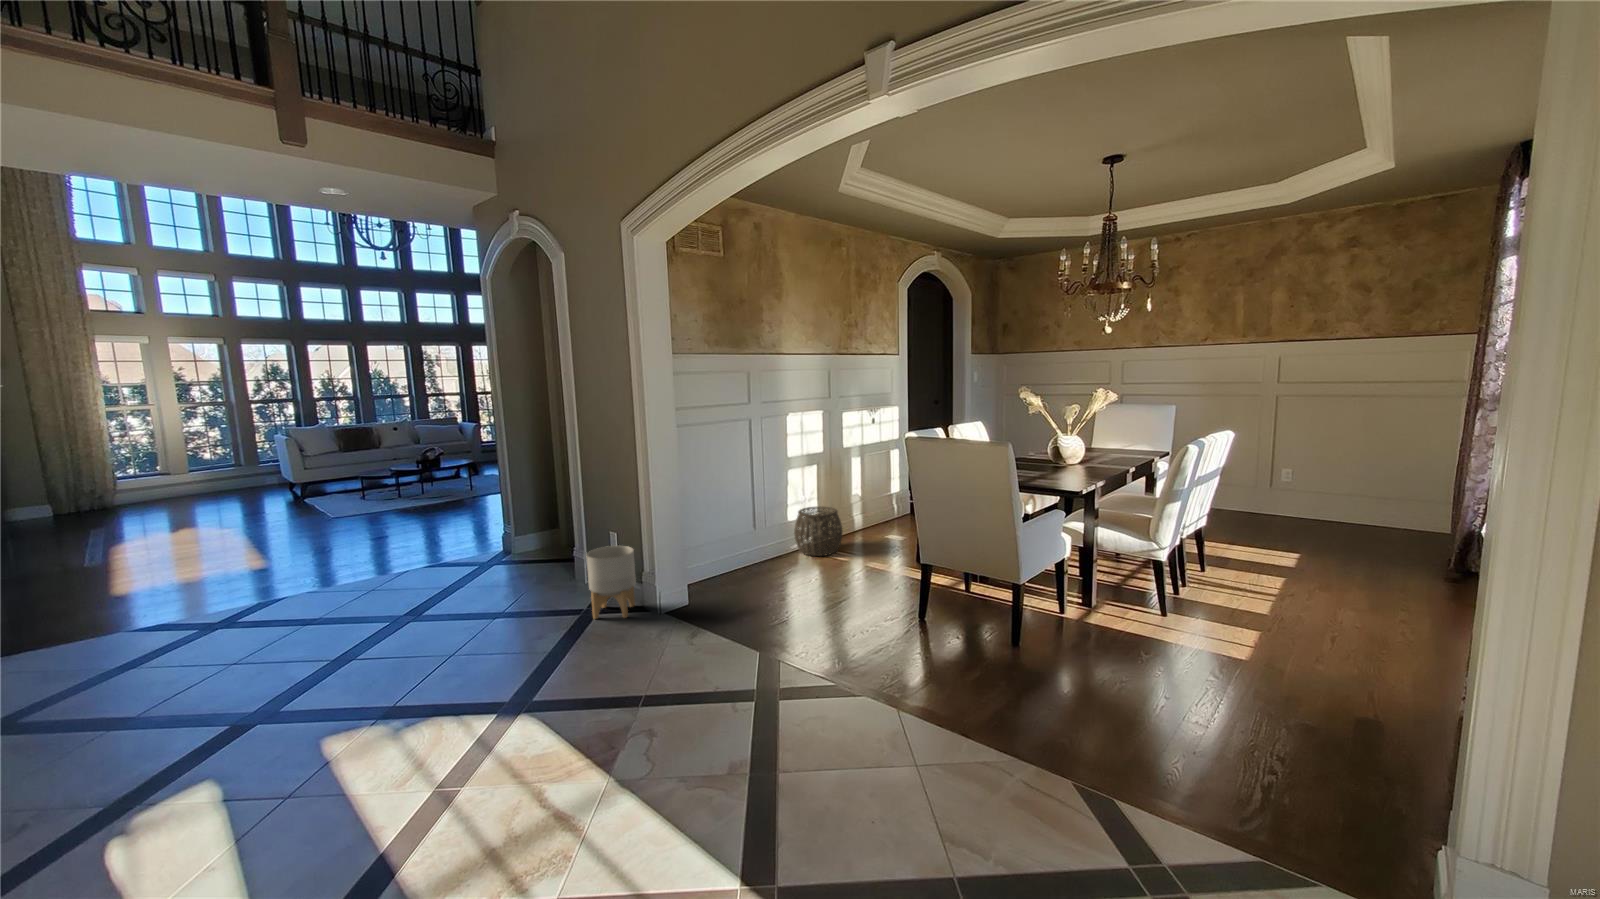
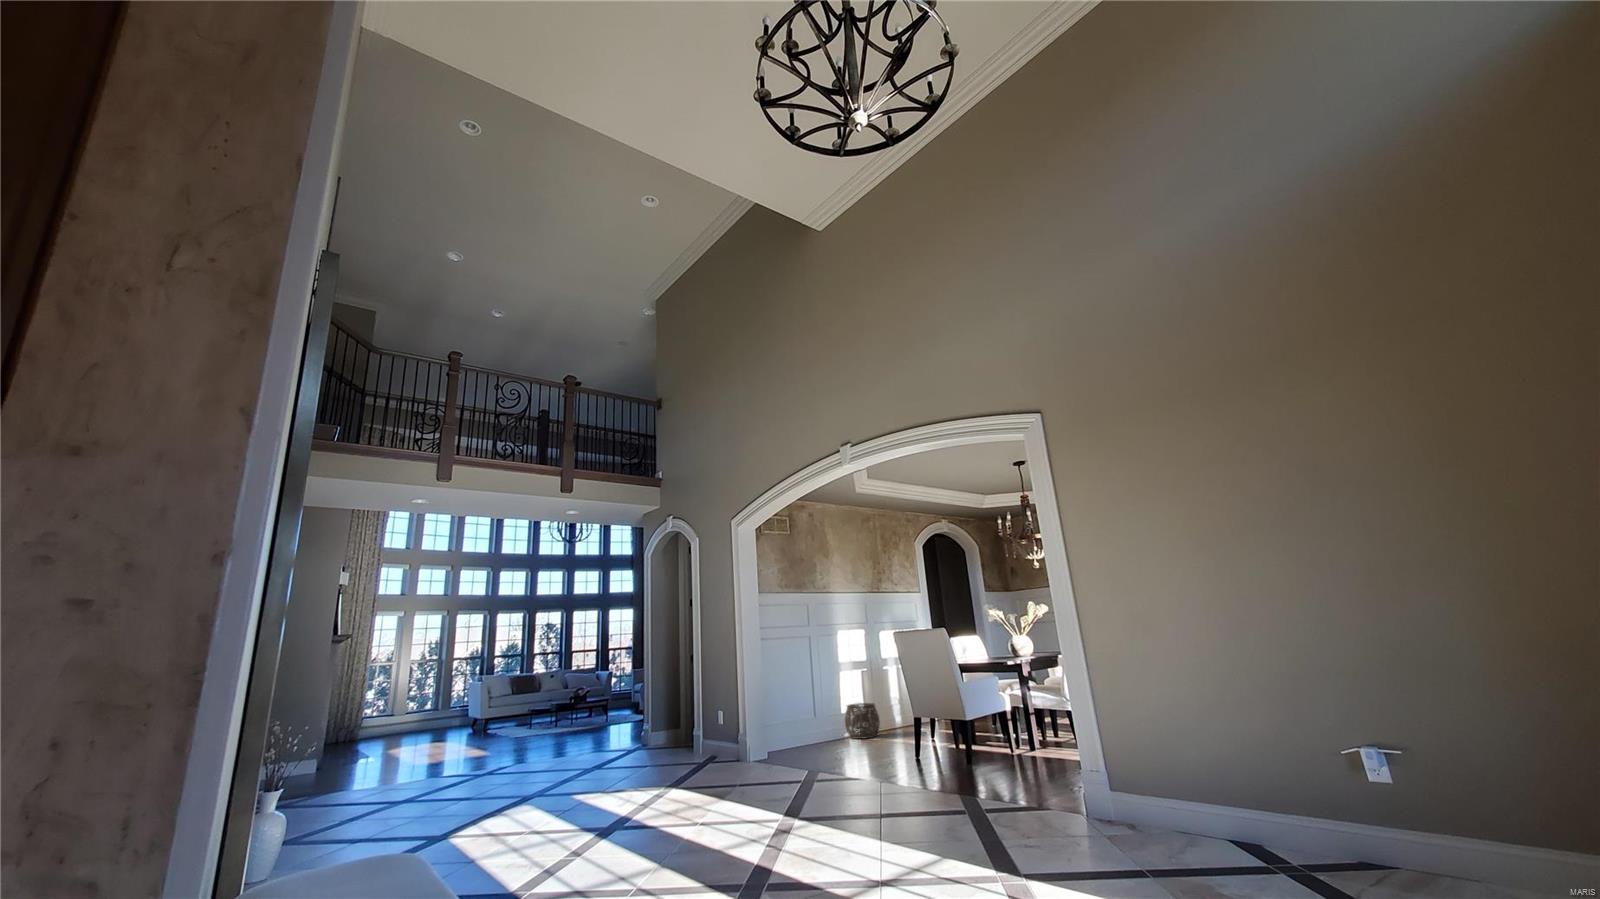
planter: present [586,546,636,619] -> none [705,717,734,765]

